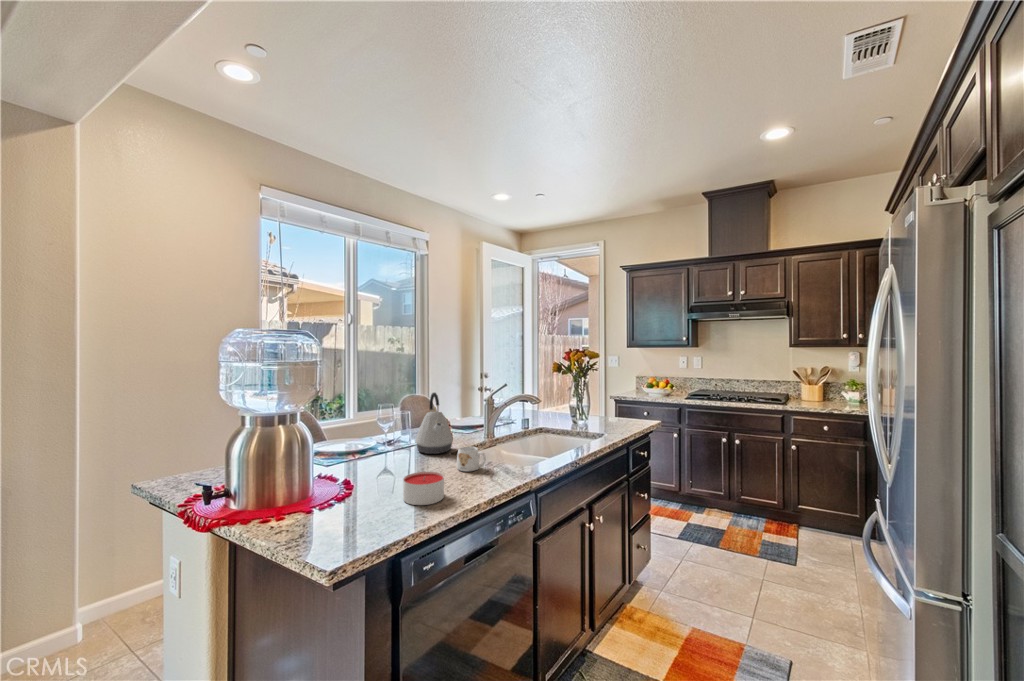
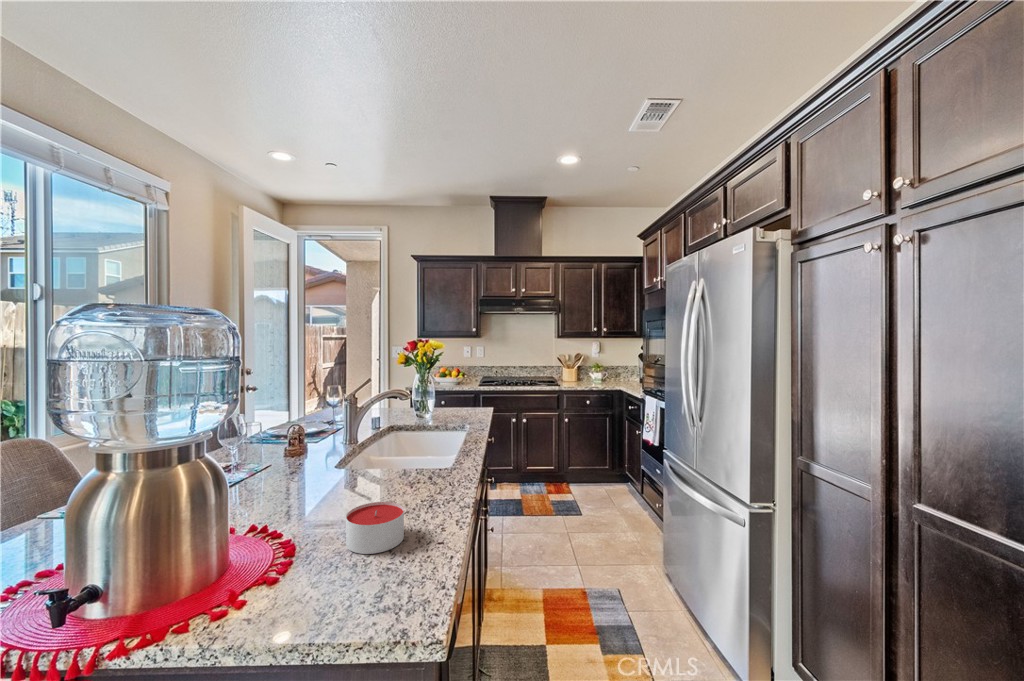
kettle: present [416,393,453,454] -> none [267,398,324,483]
mug: present [457,446,486,471] -> none [361,461,404,494]

